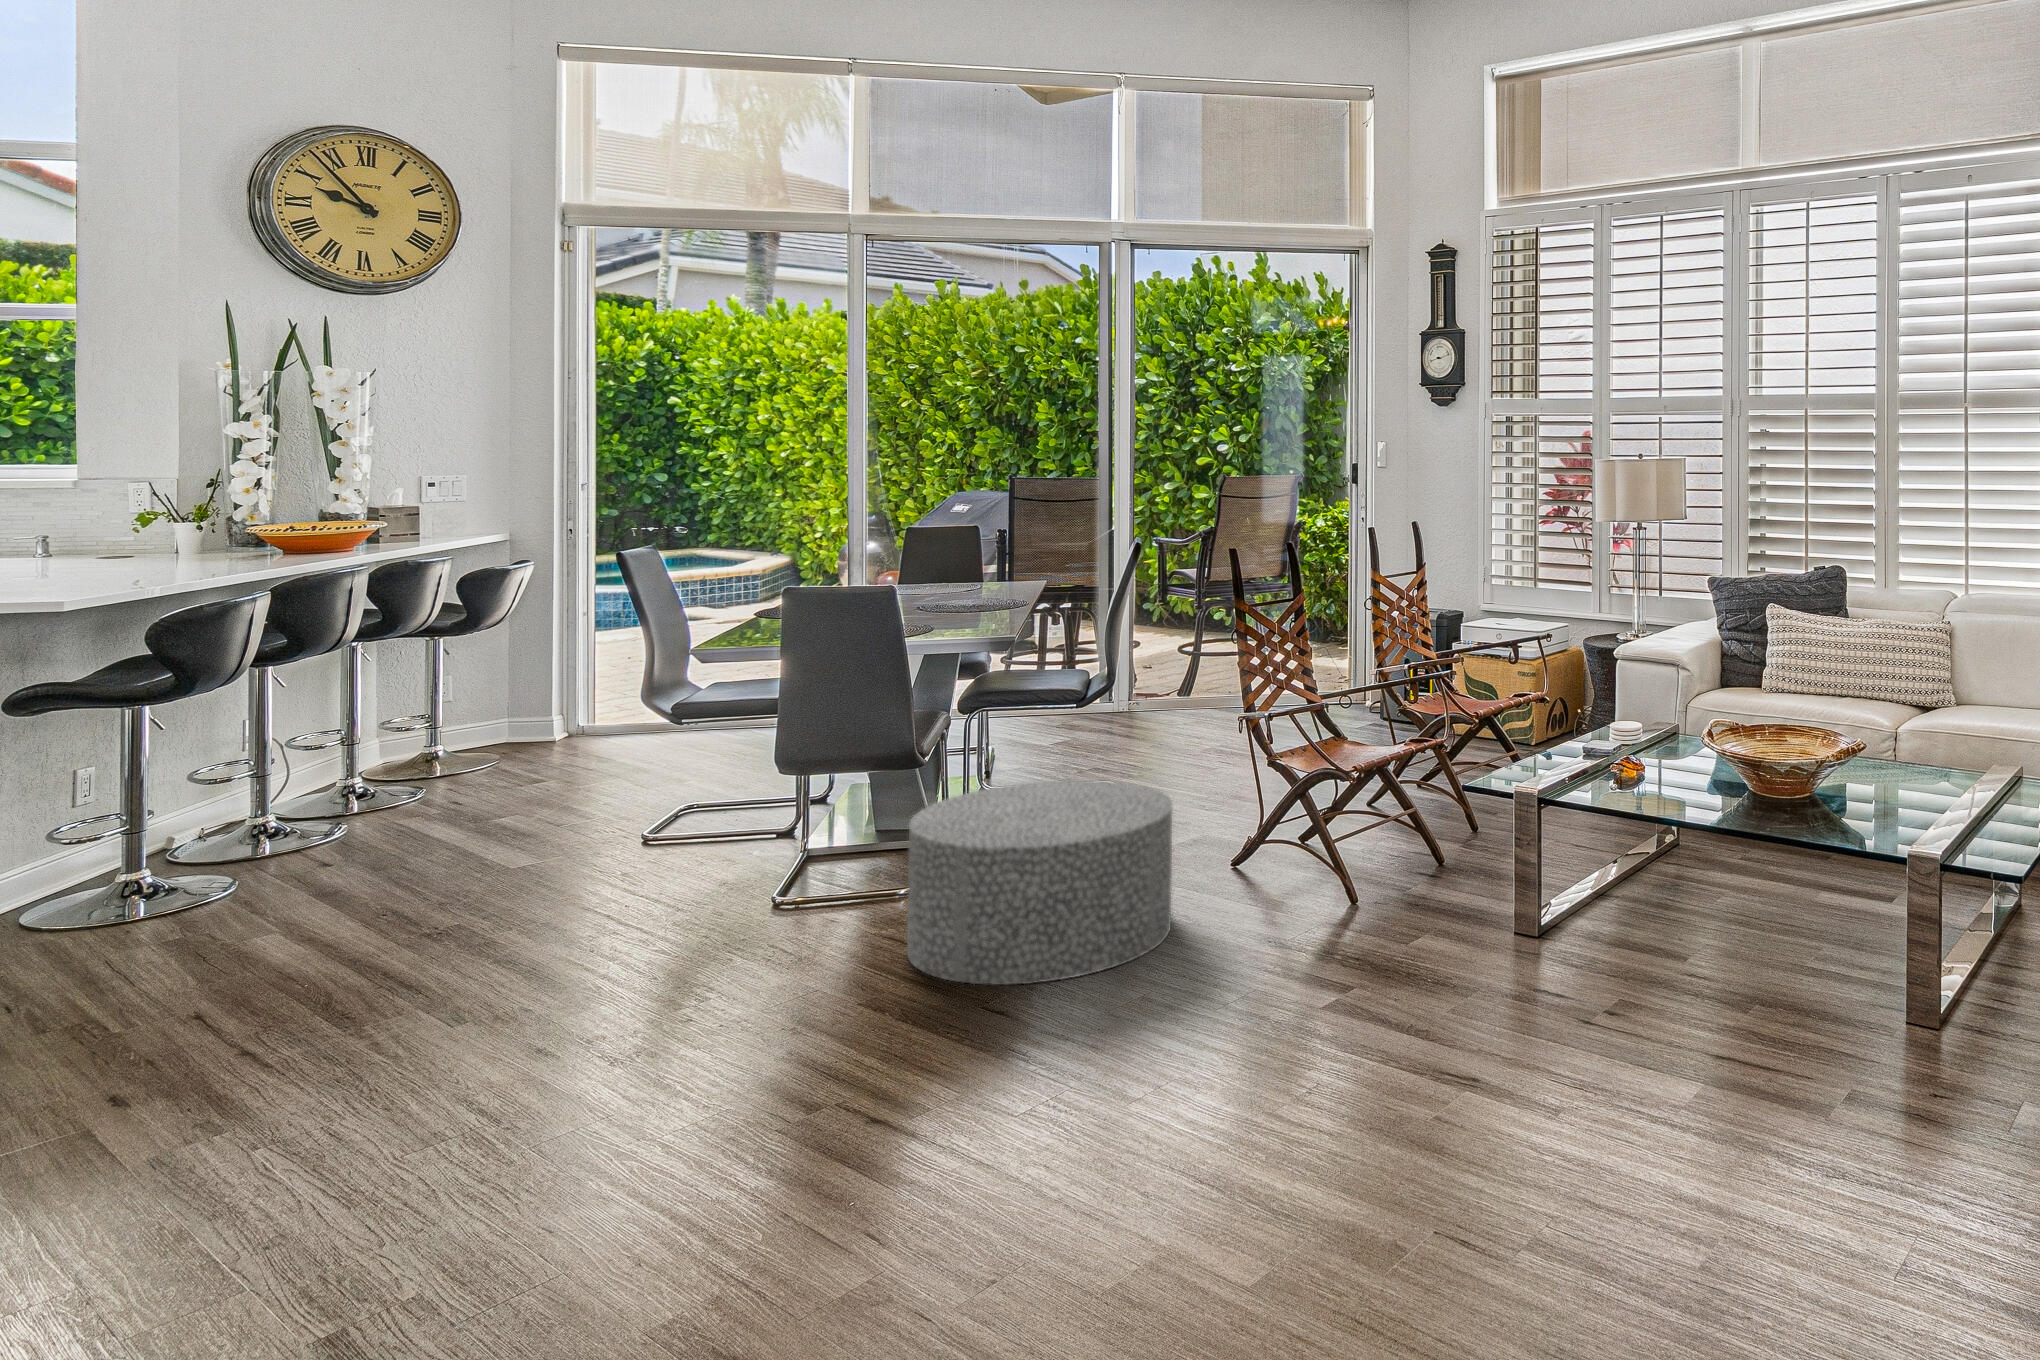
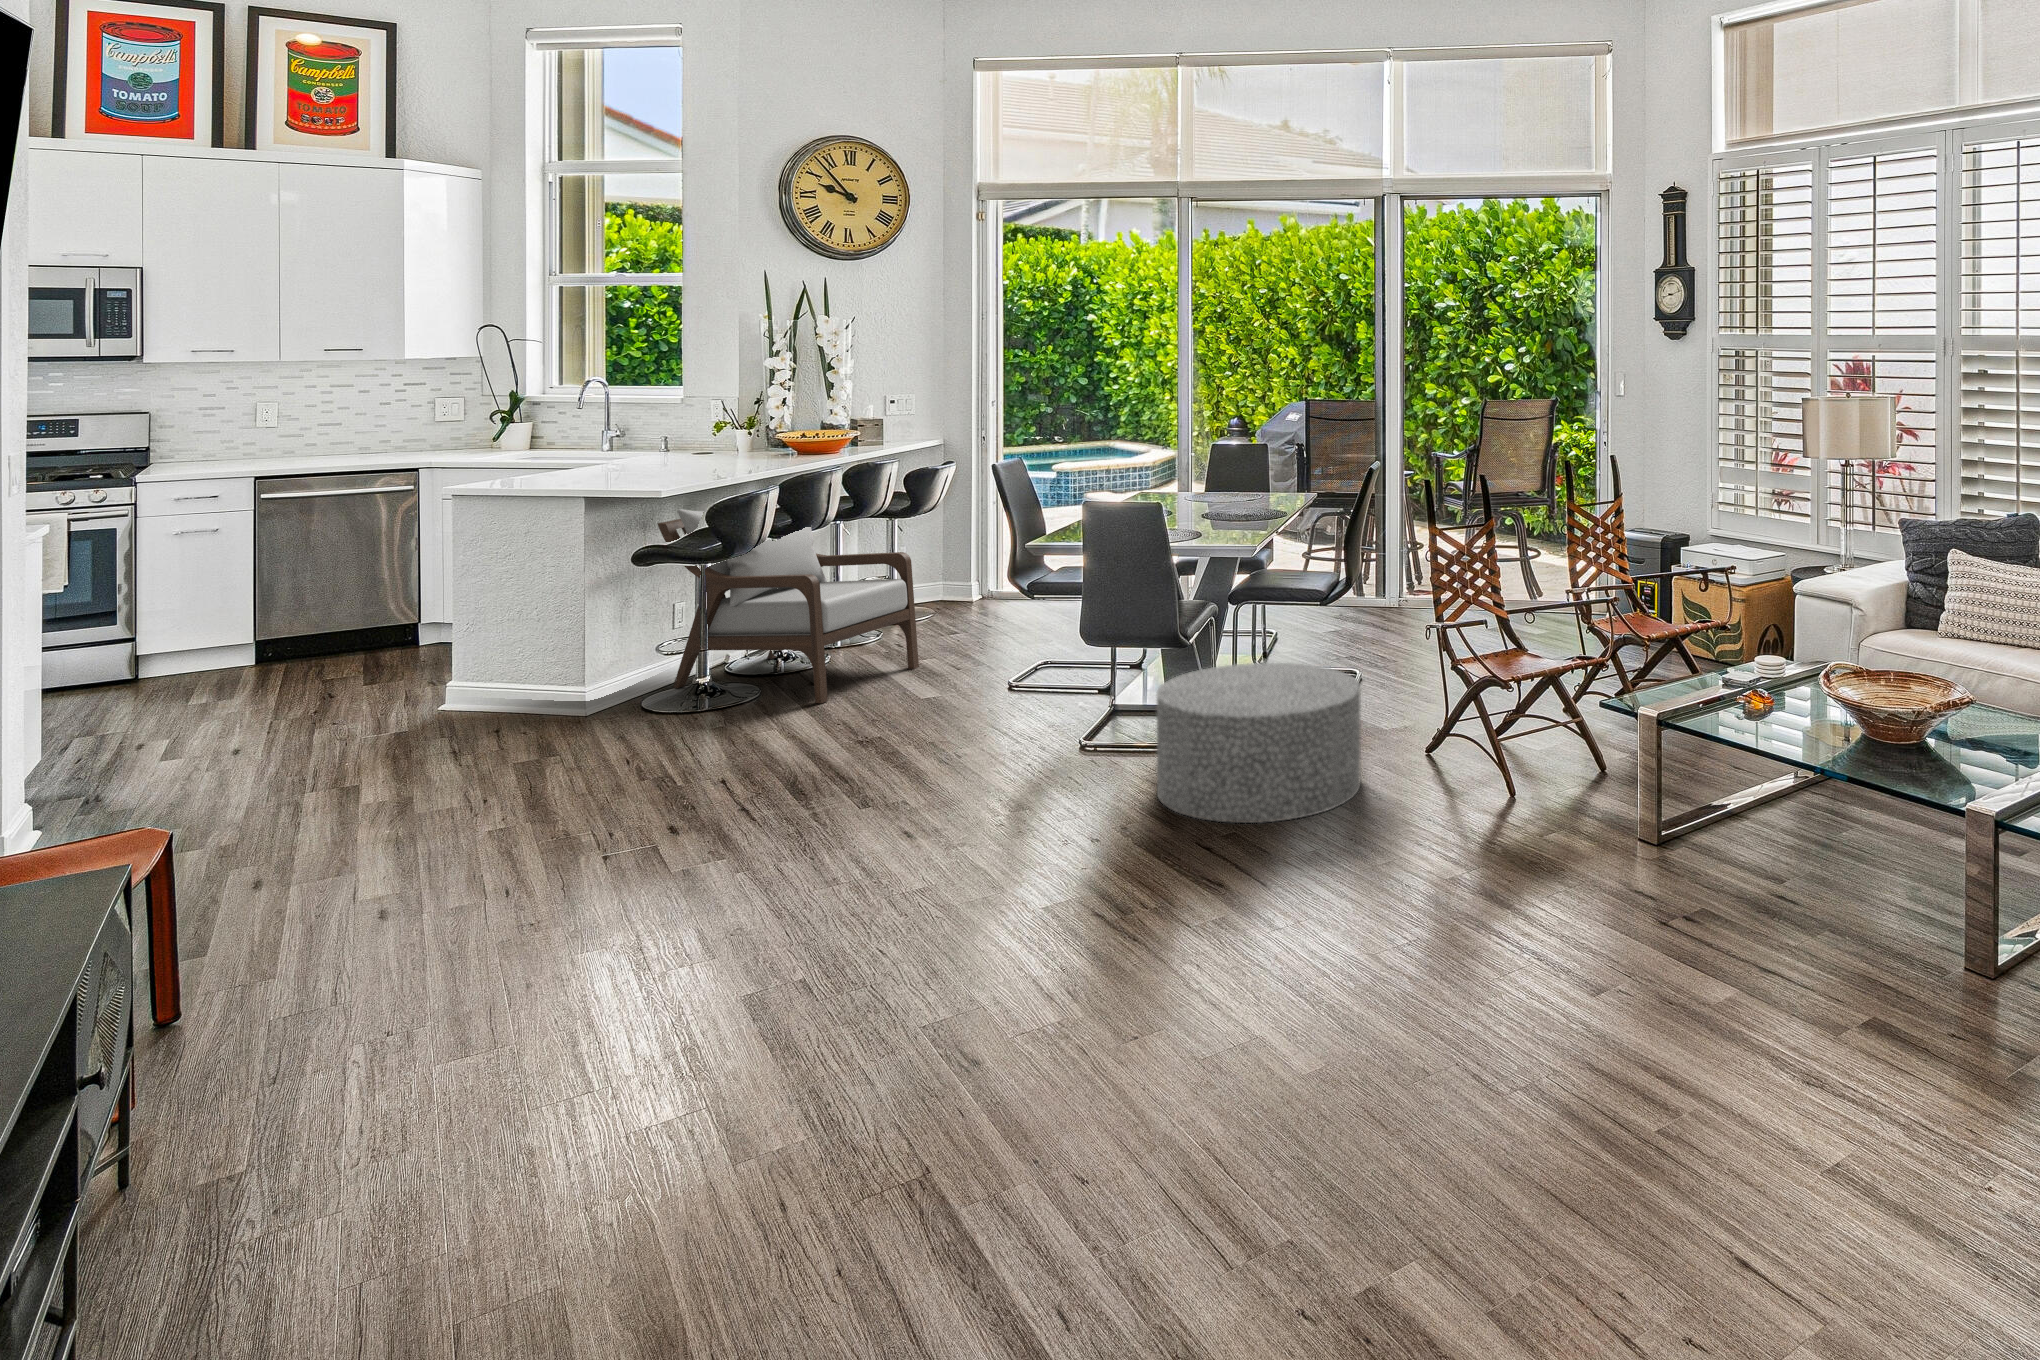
armchair: none [62,608,487,896] -> present [658,509,919,703]

